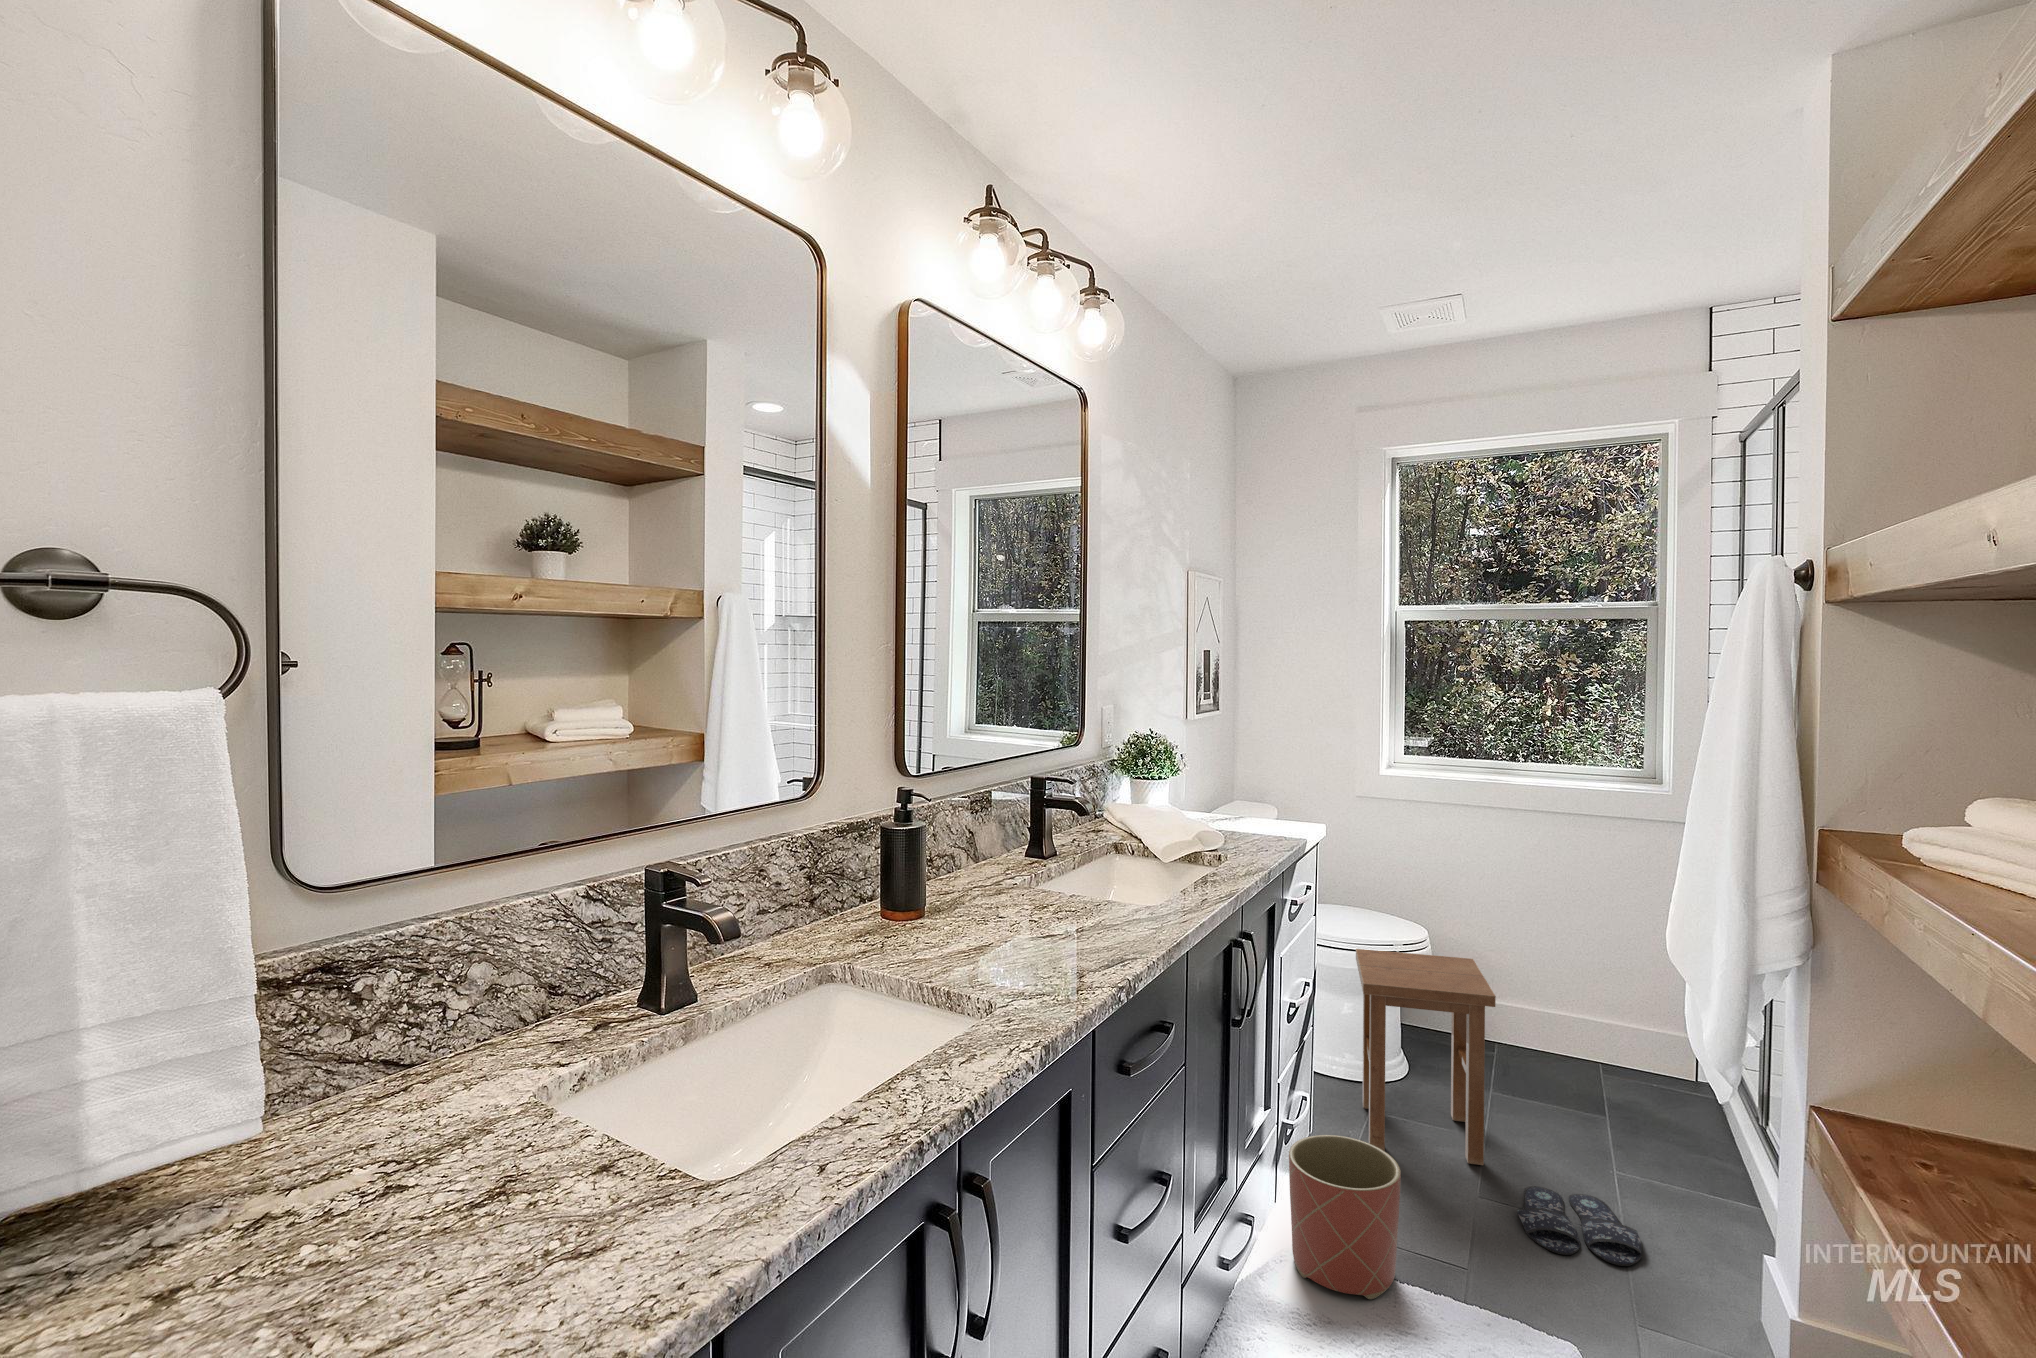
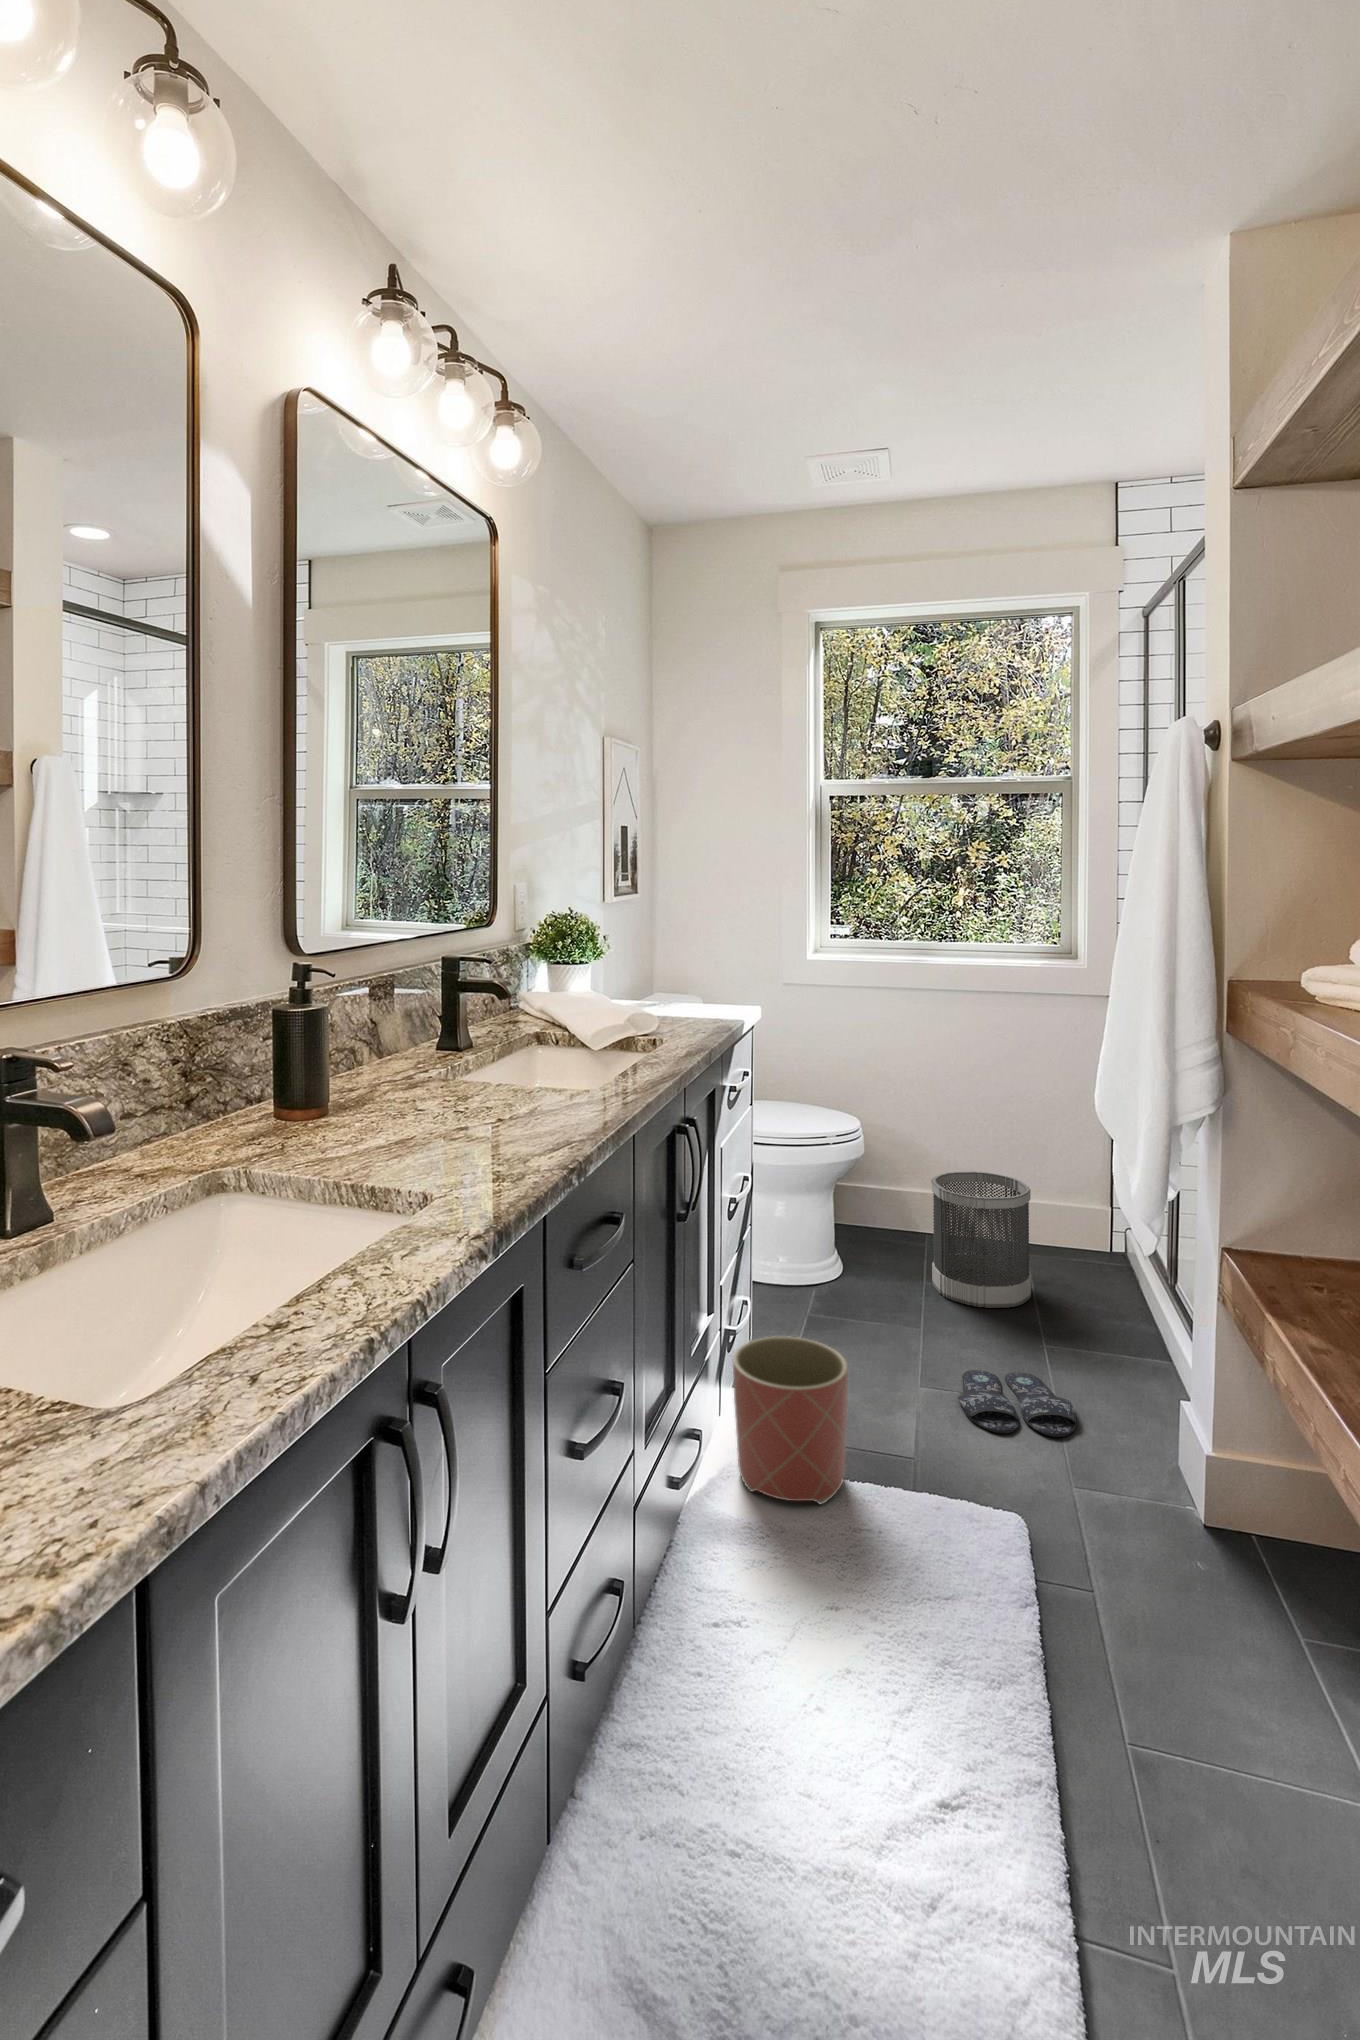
stool: present [1356,949,1496,1165] -> none [787,1142,931,1355]
wastebasket: none [1501,988,1605,1127] -> present [931,1171,1031,1308]

